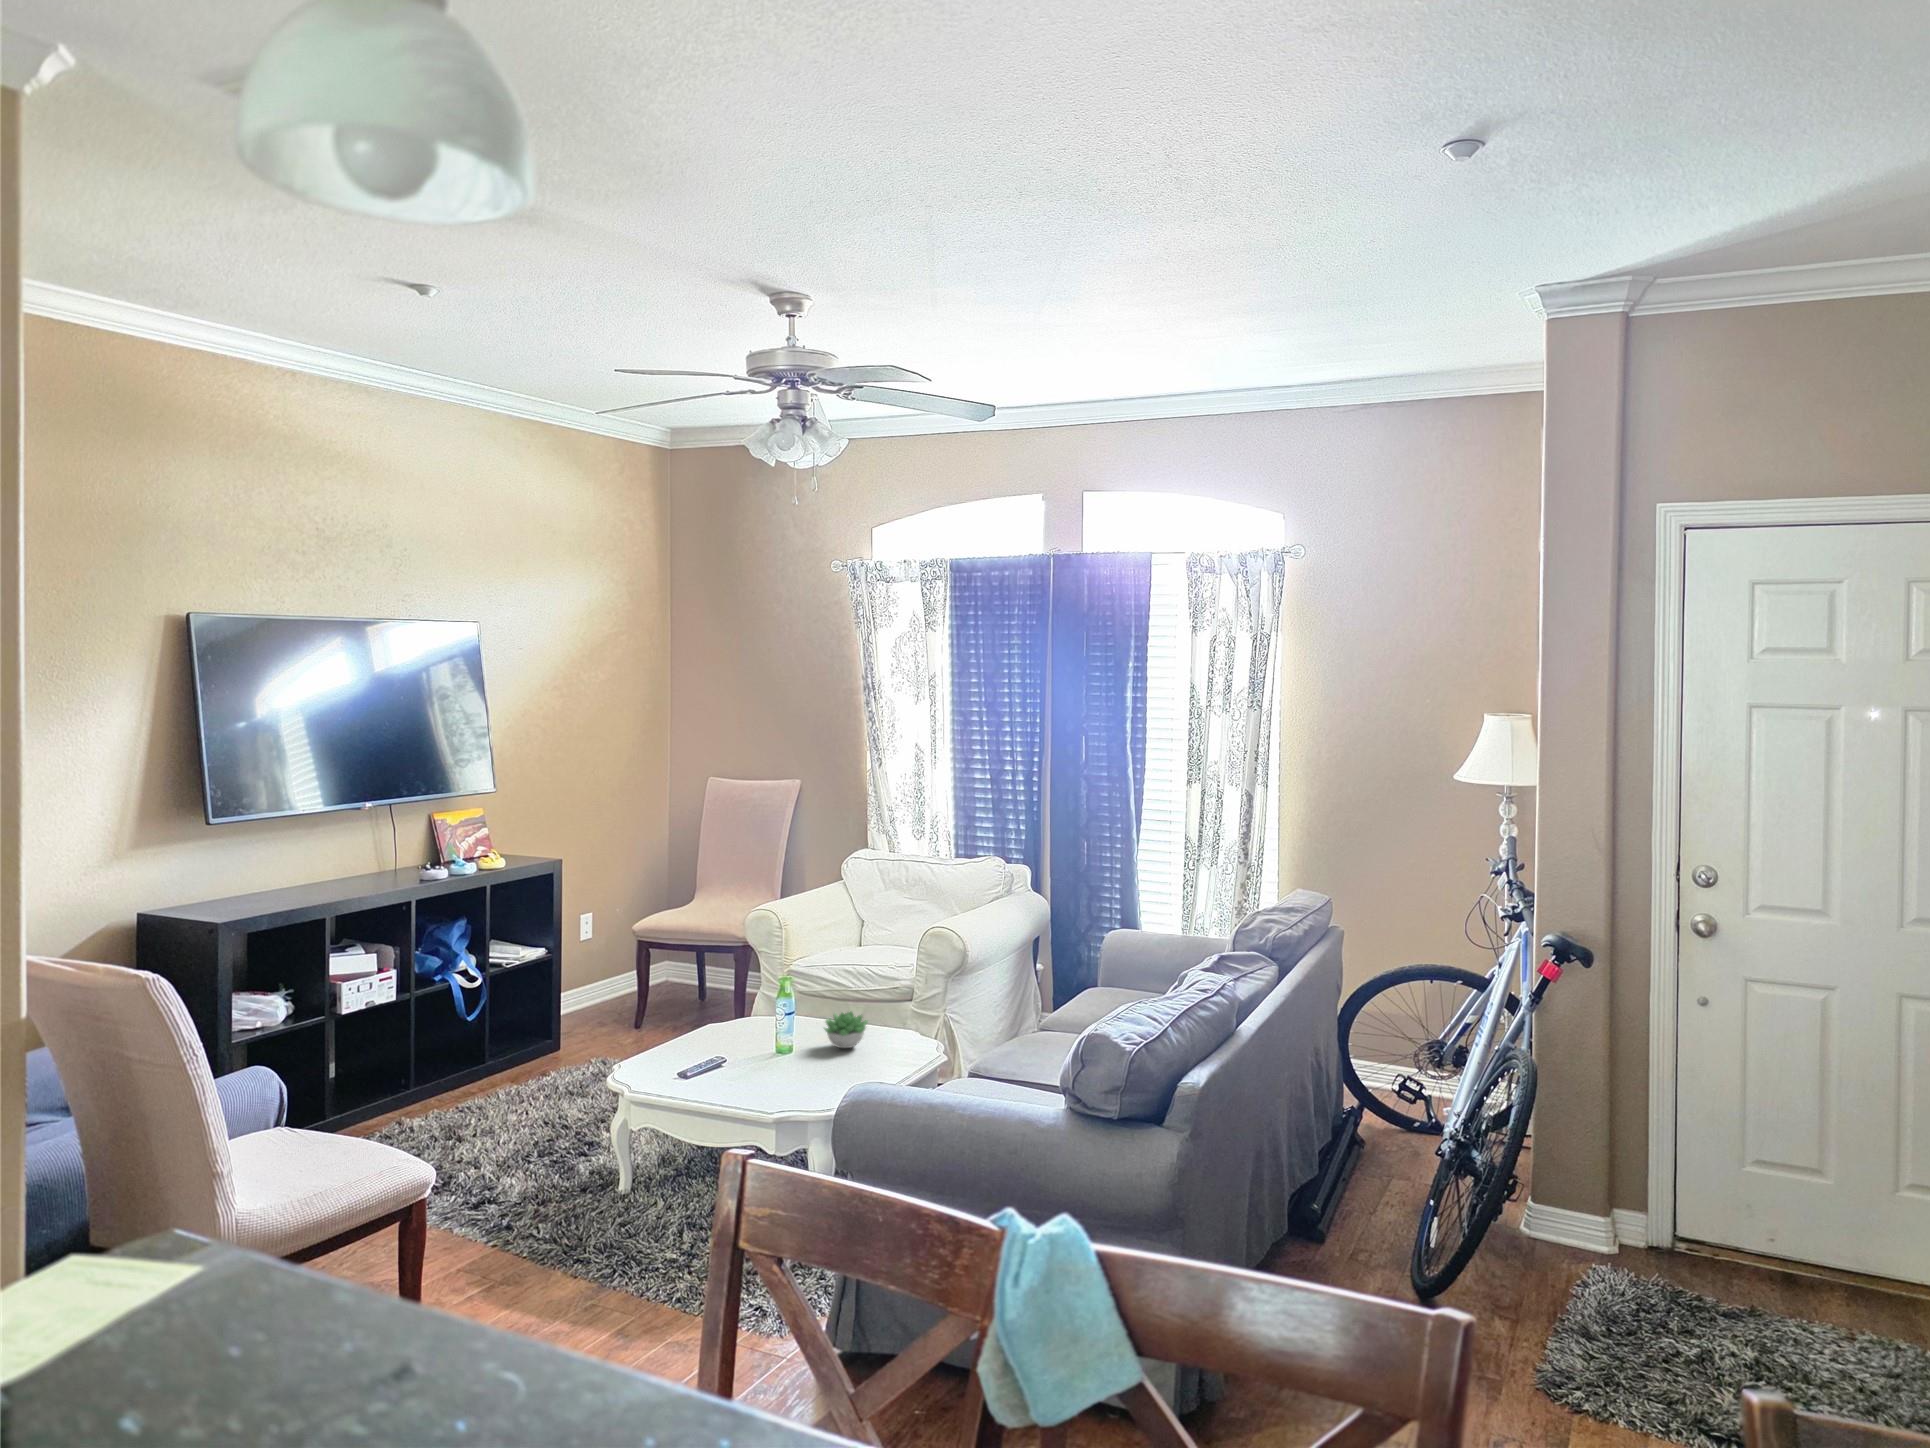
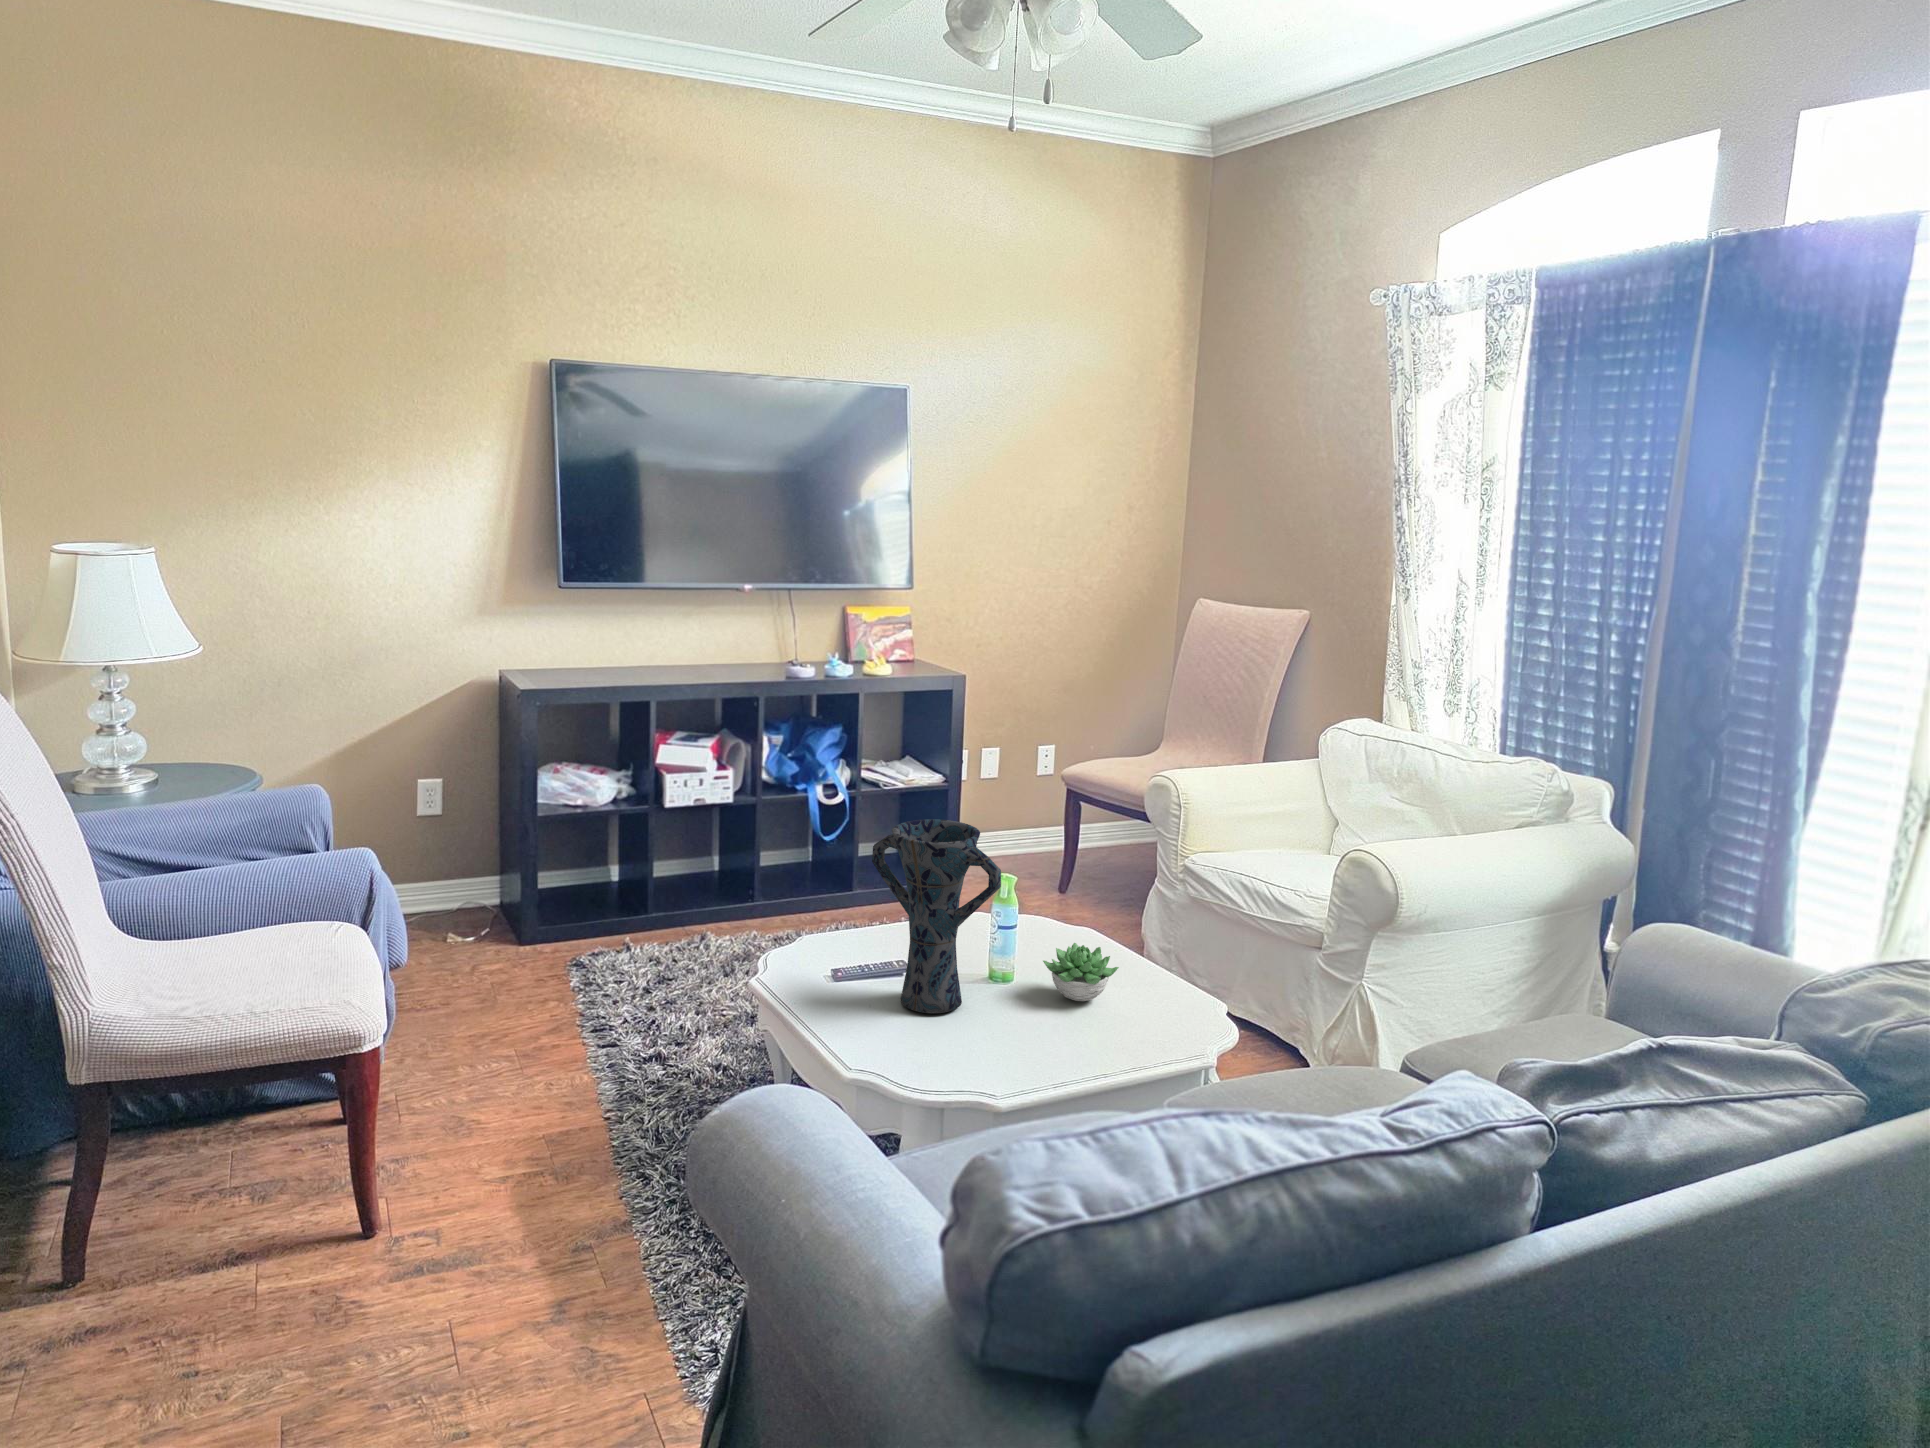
vase: none [715,943,818,1077] -> present [872,819,1001,1013]

